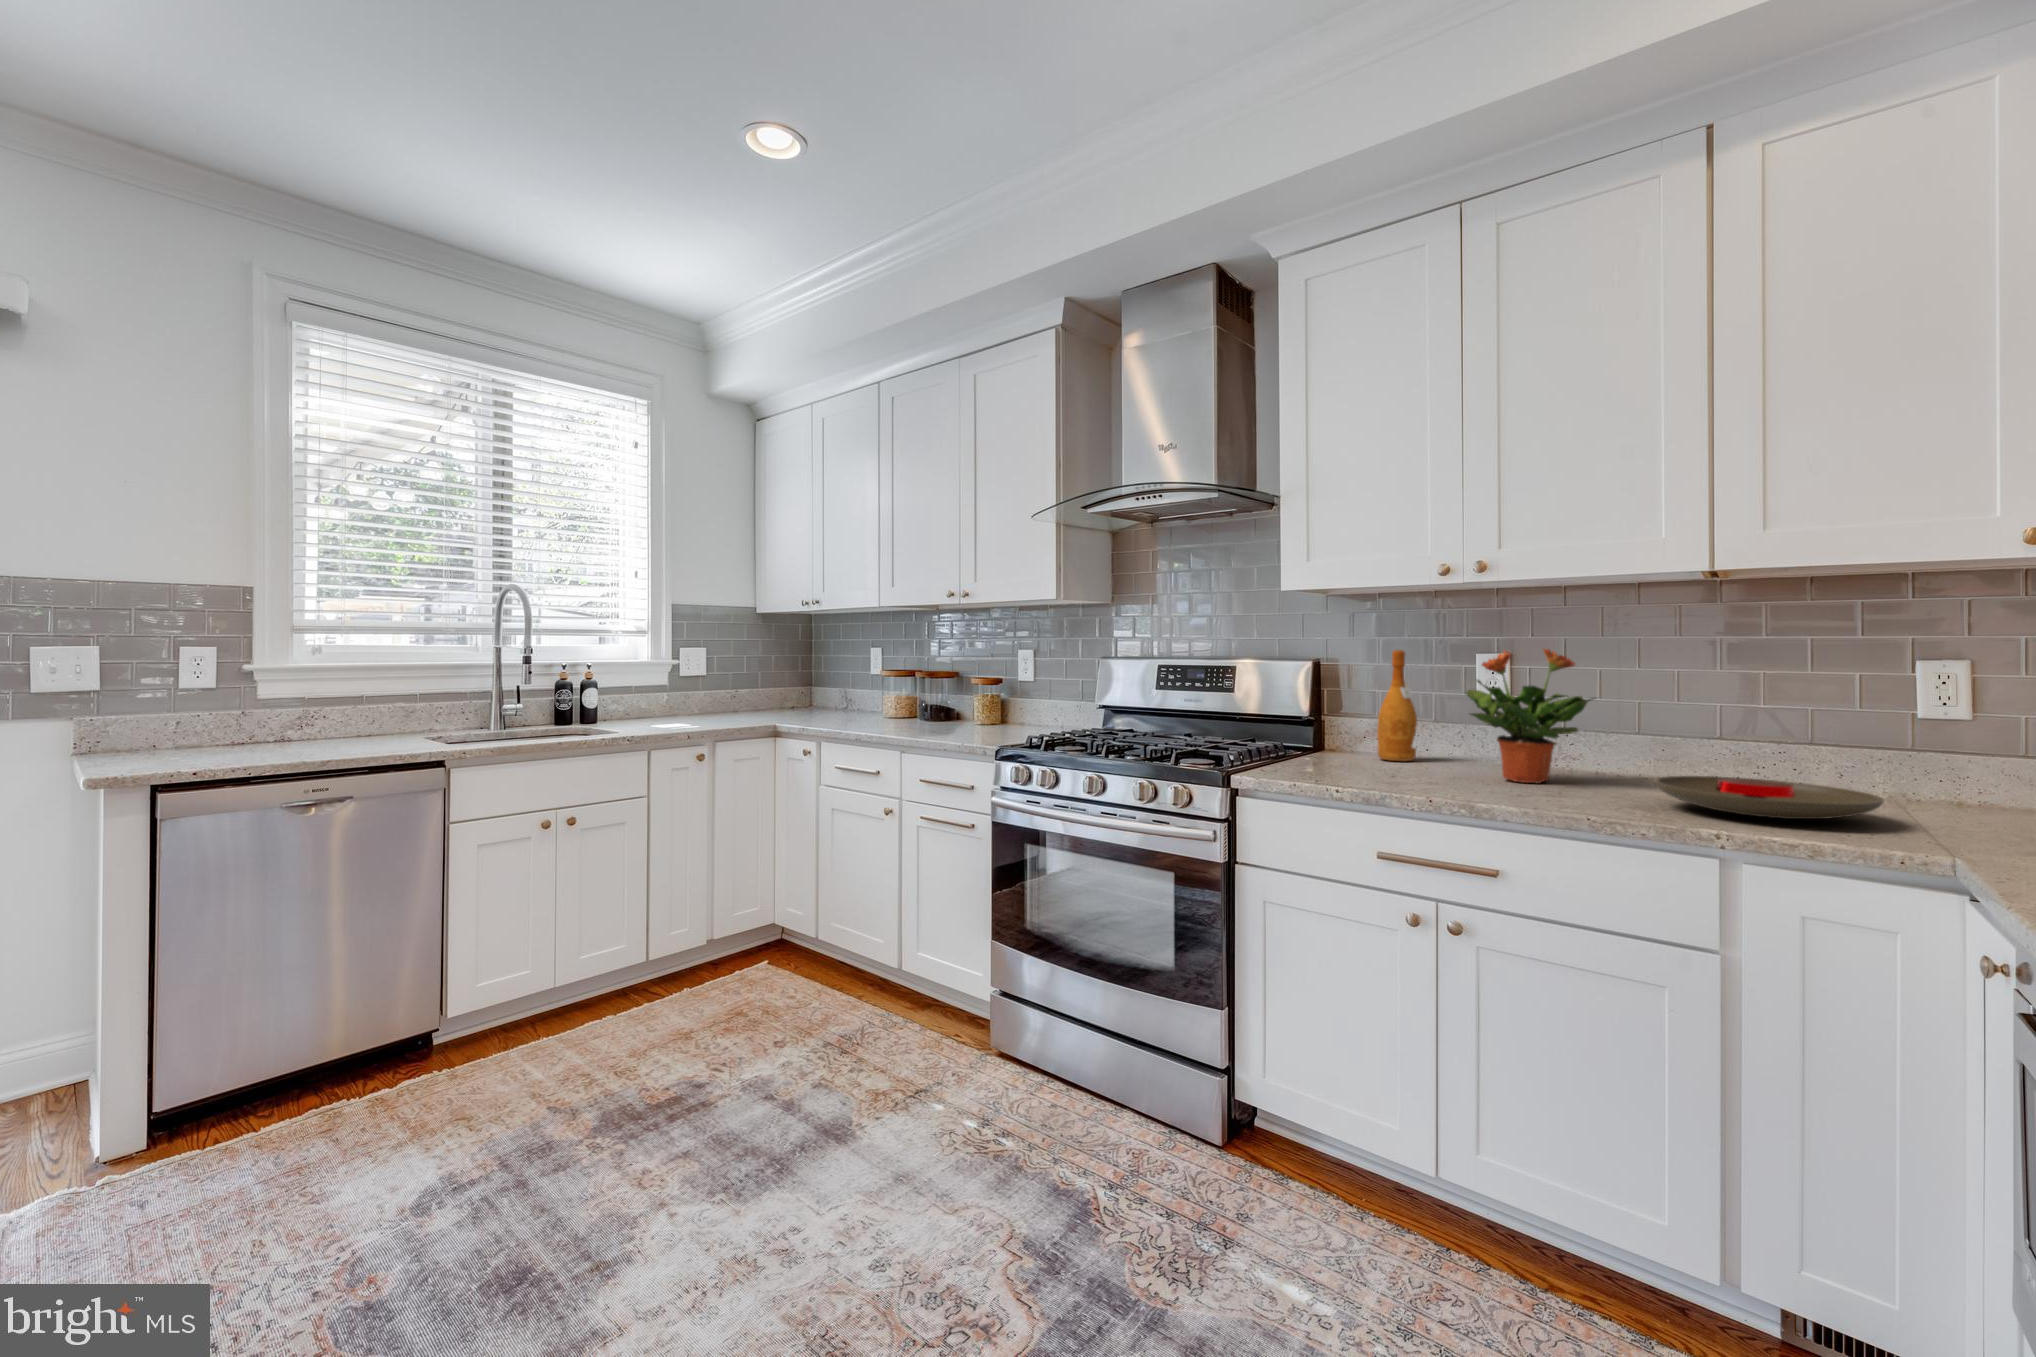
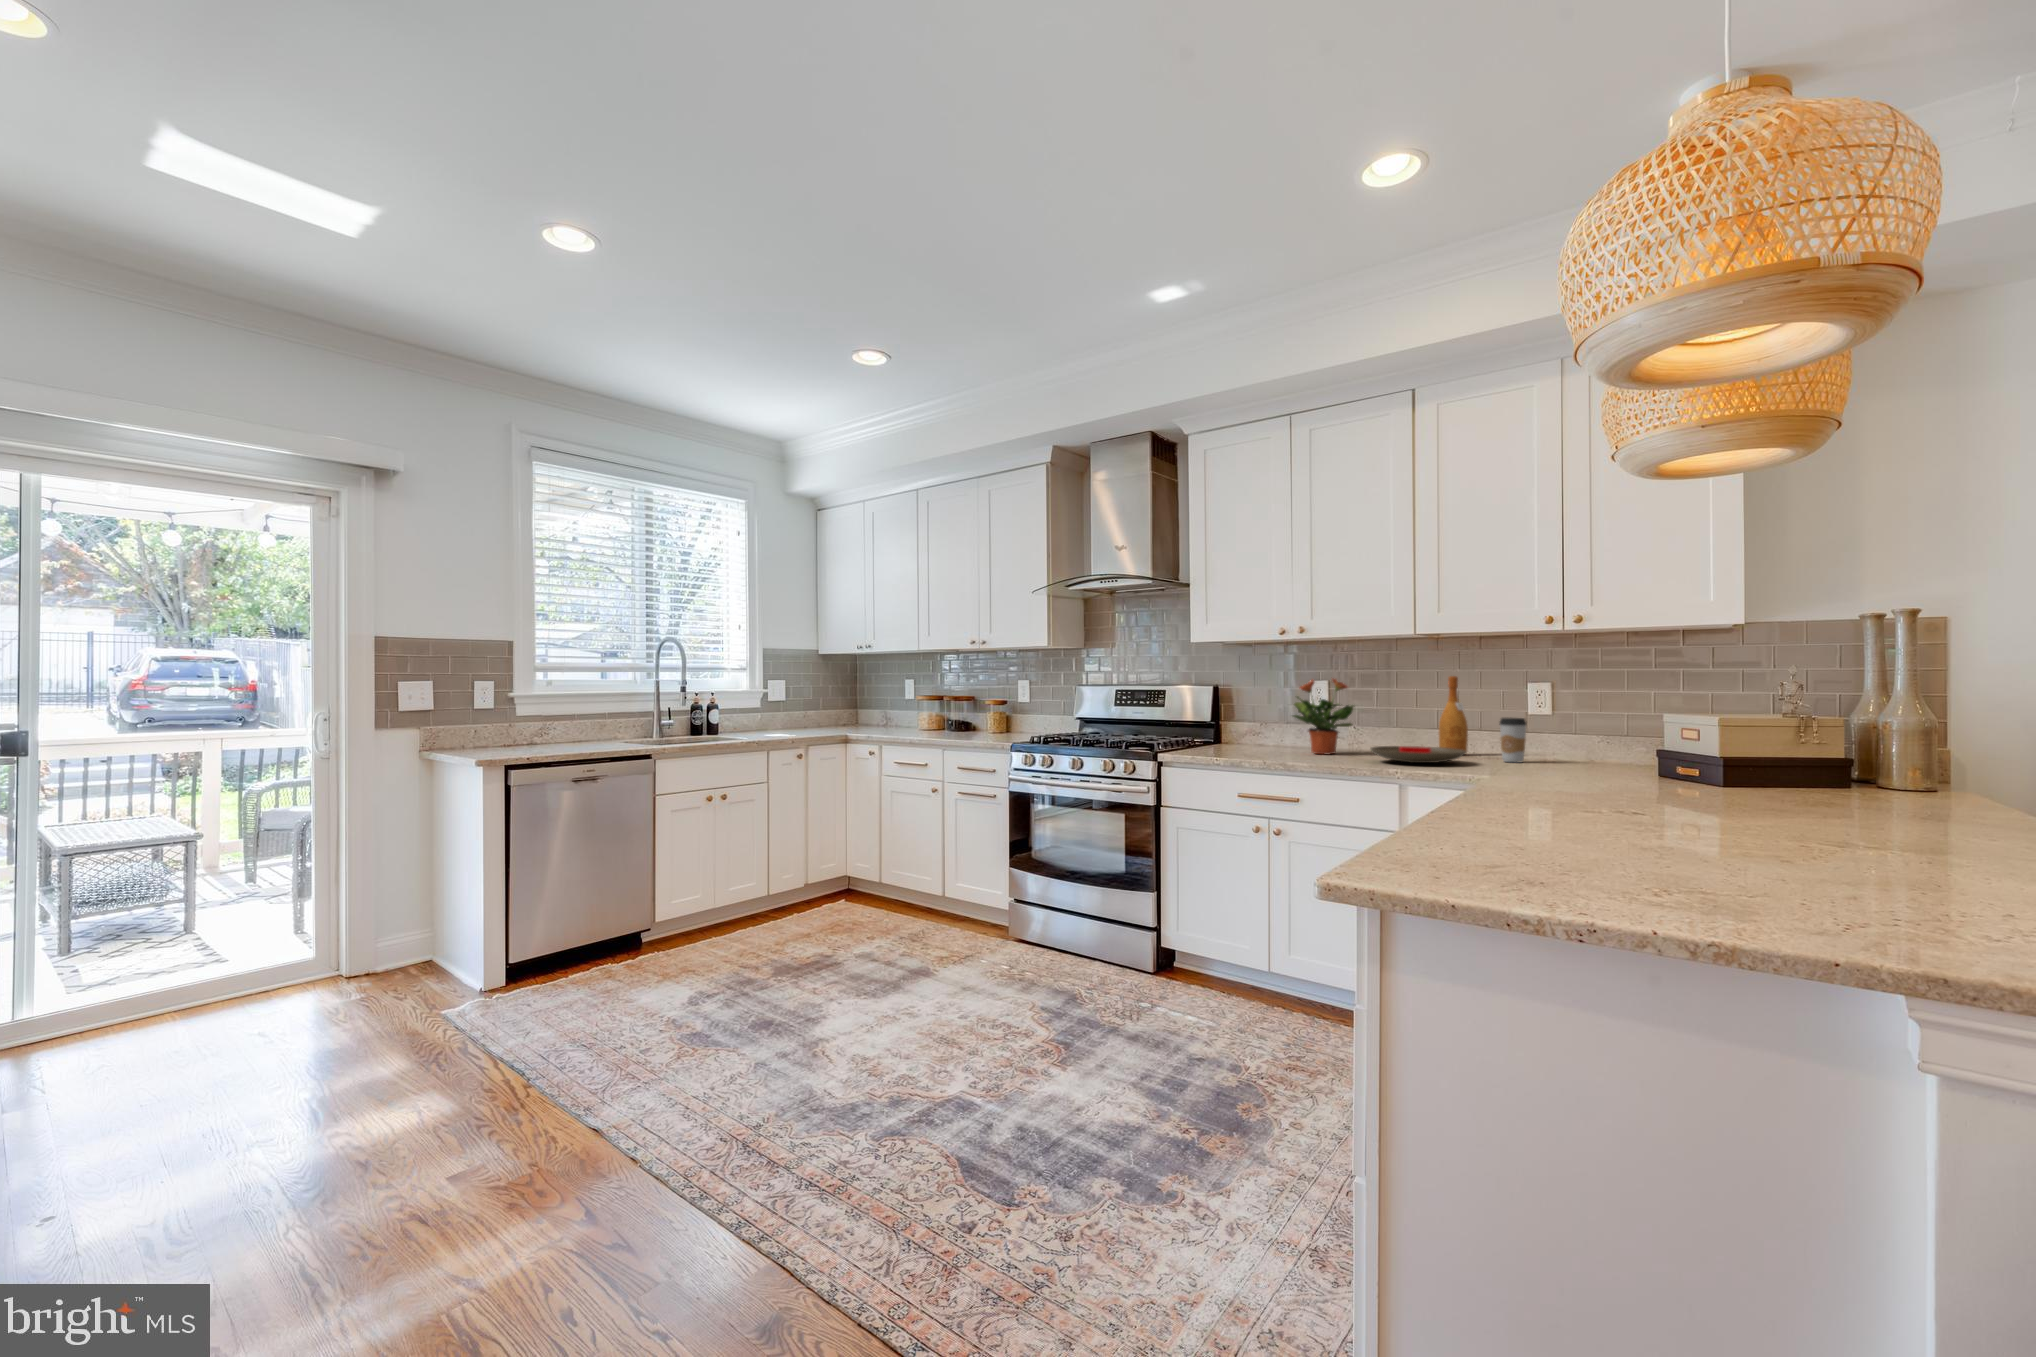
wine bottle: present [1377,650,1417,761] -> present [1439,676,1468,753]
coffee cup: none [1928,727,2001,819] -> present [1499,718,1527,762]

